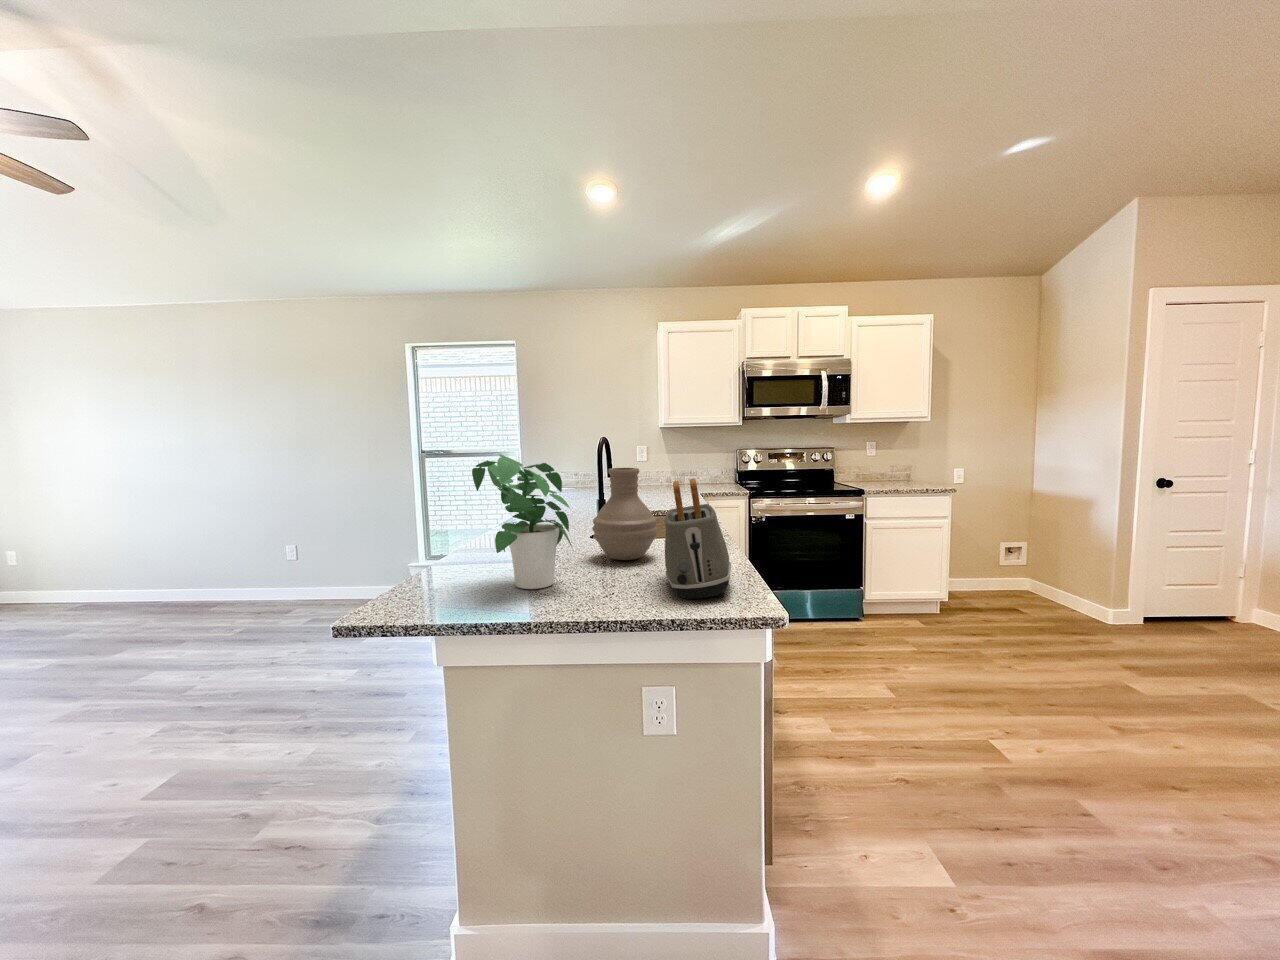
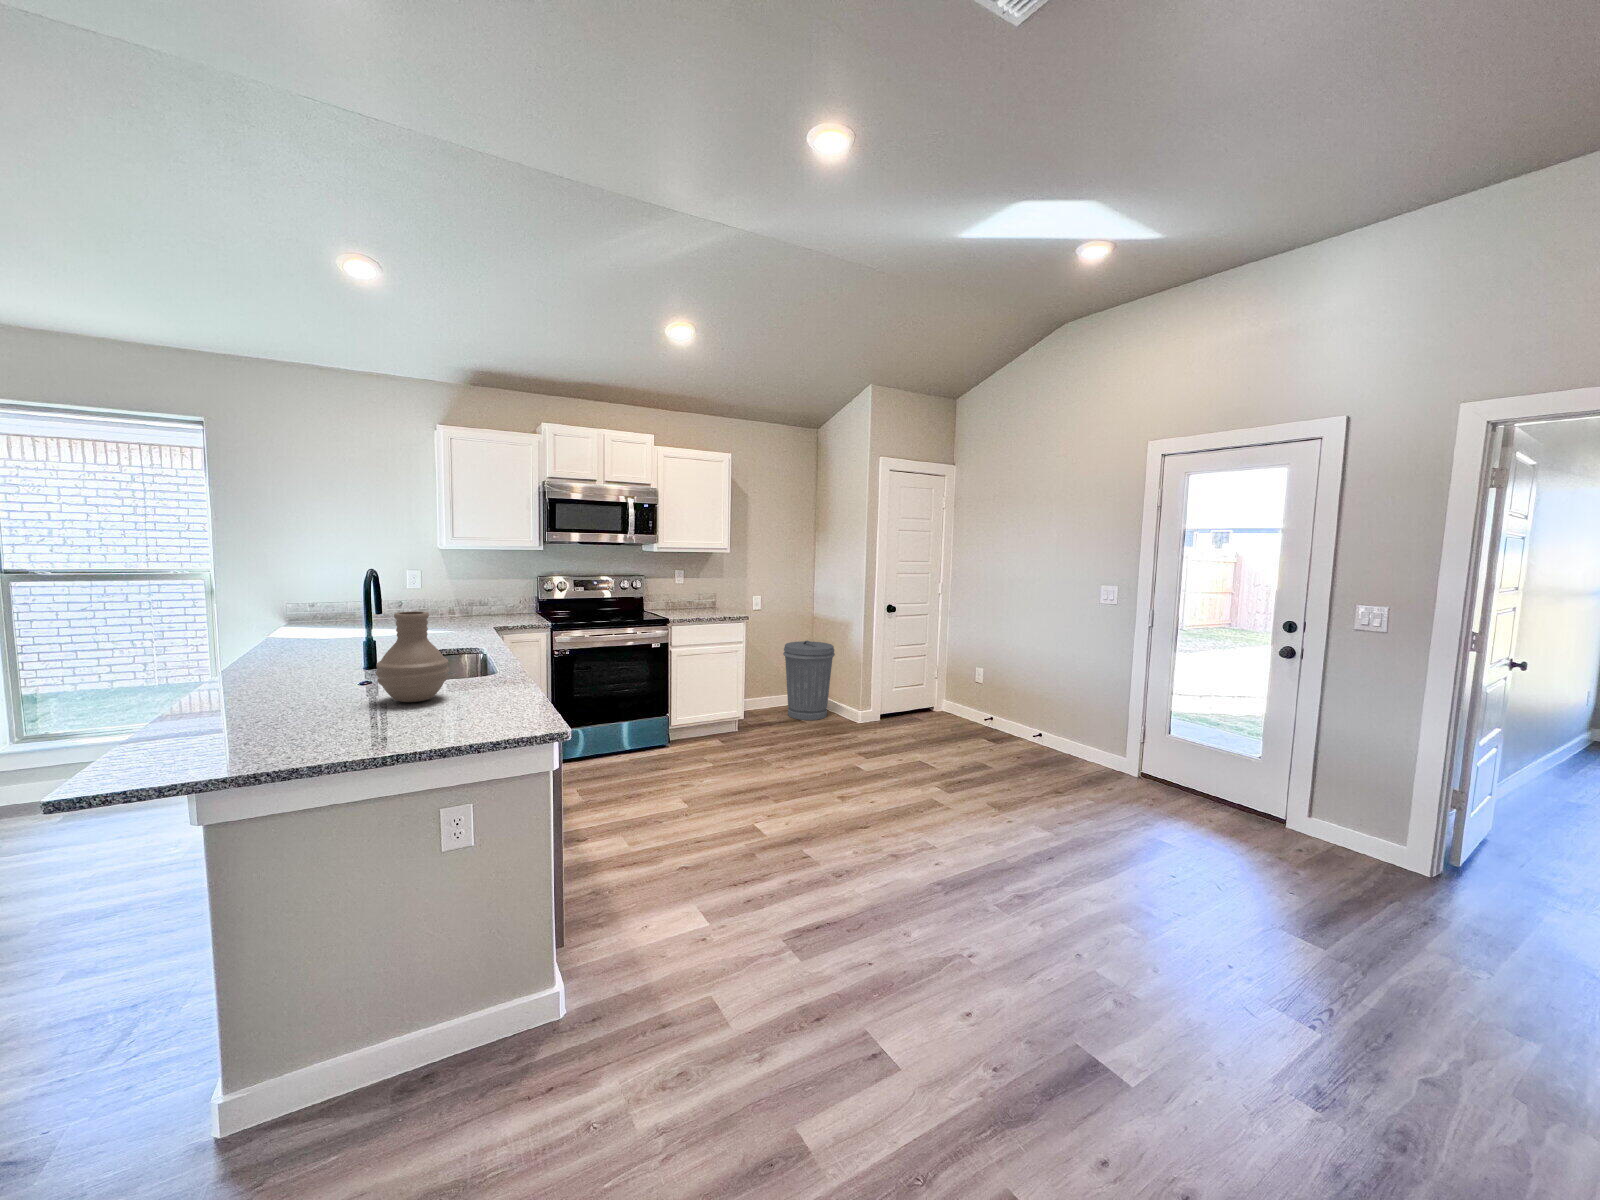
potted plant: present [472,454,572,589] -> none [239,607,362,737]
toaster: present [665,478,731,599] -> none [459,624,522,728]
trash can: none [994,520,1066,612] -> present [783,641,835,720]

